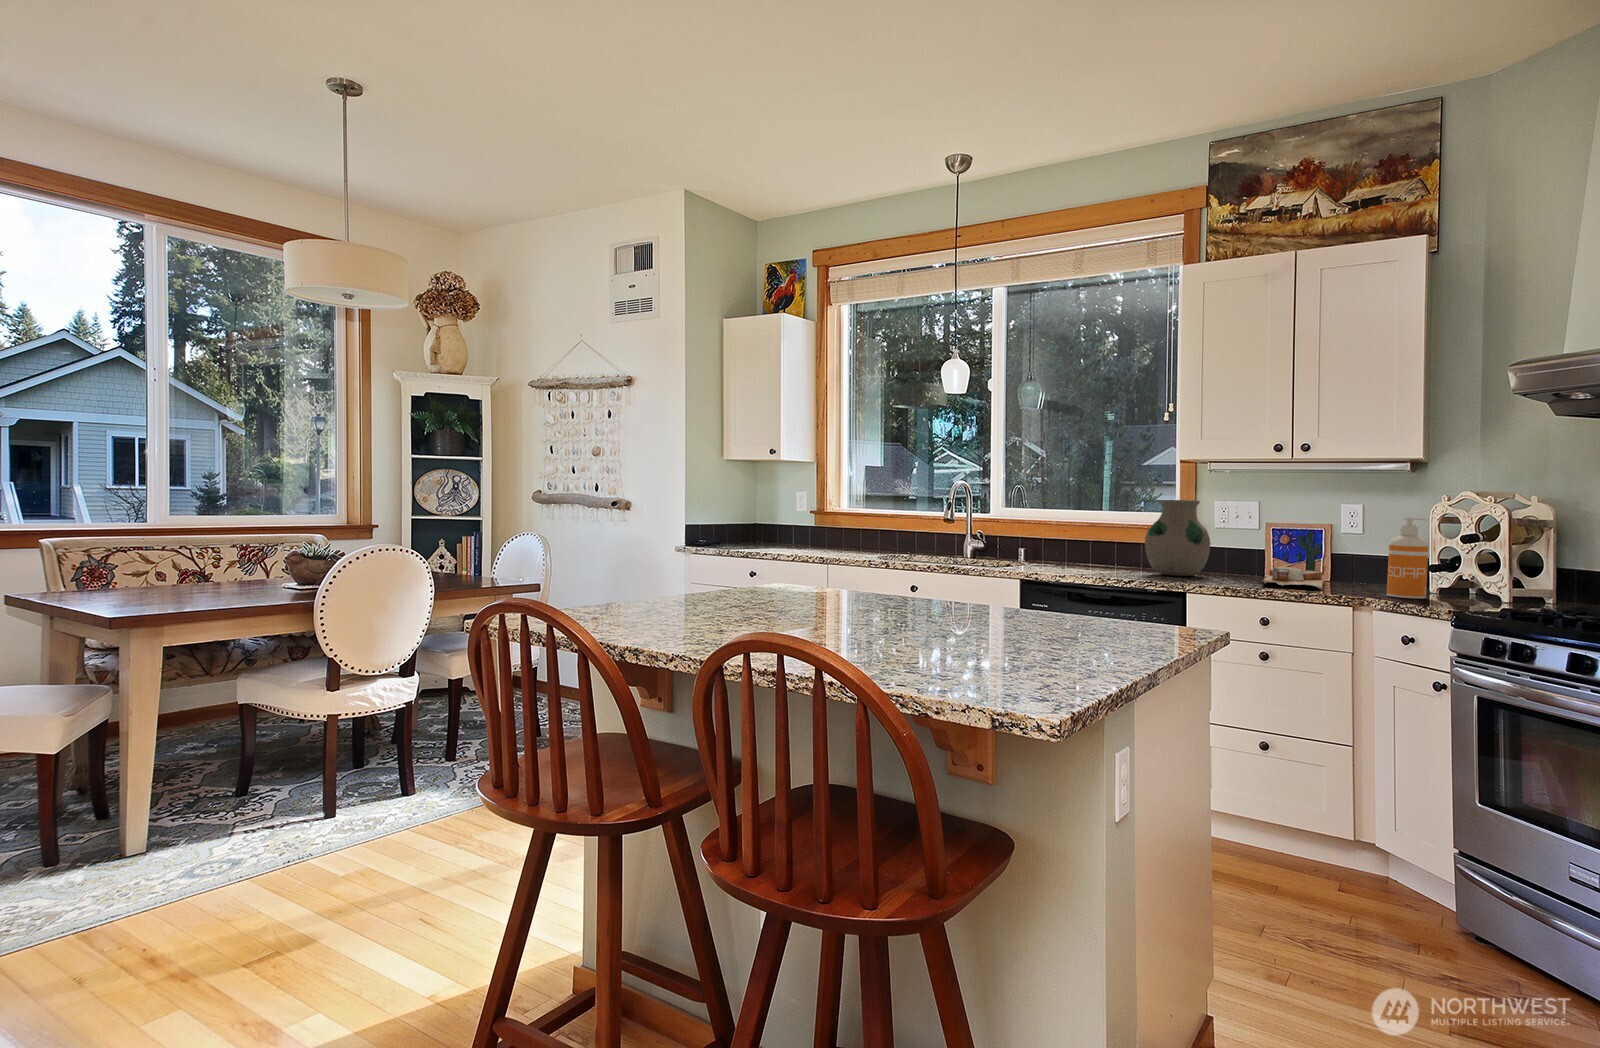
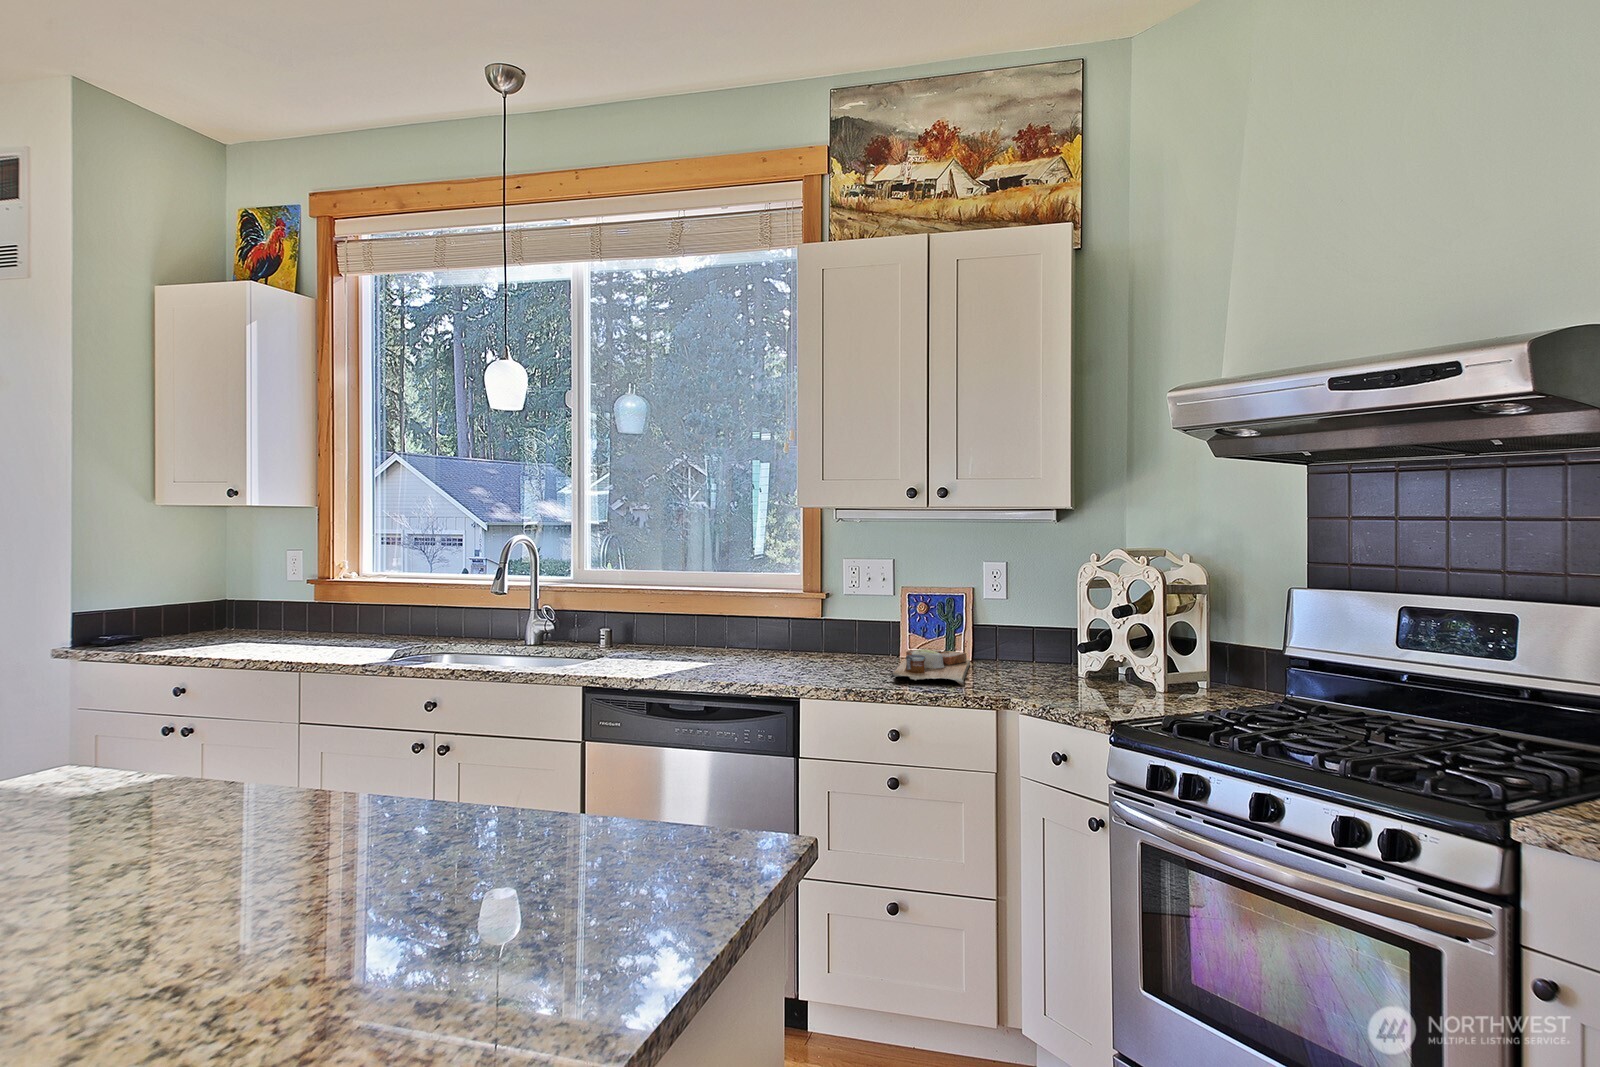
vase: present [1145,500,1210,576] -> none [756,559,837,663]
soap dispenser: present [1387,518,1428,599] -> none [1035,588,1080,696]

